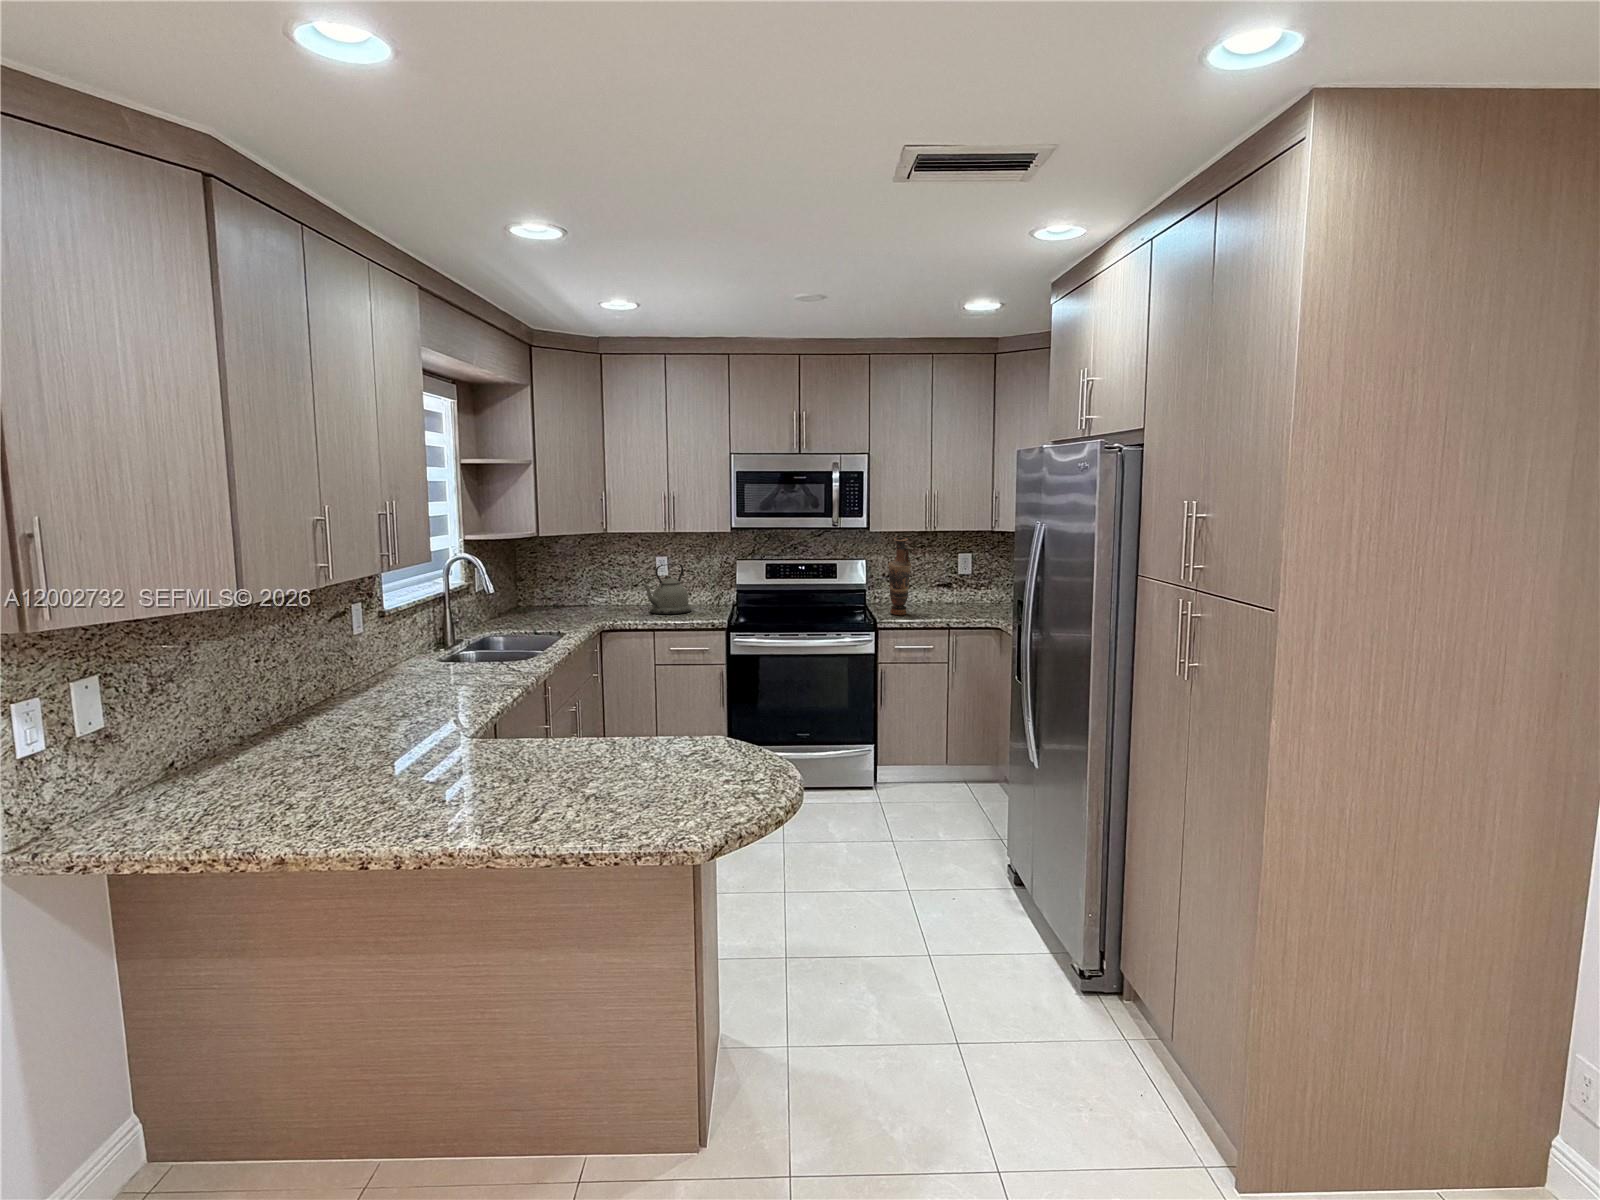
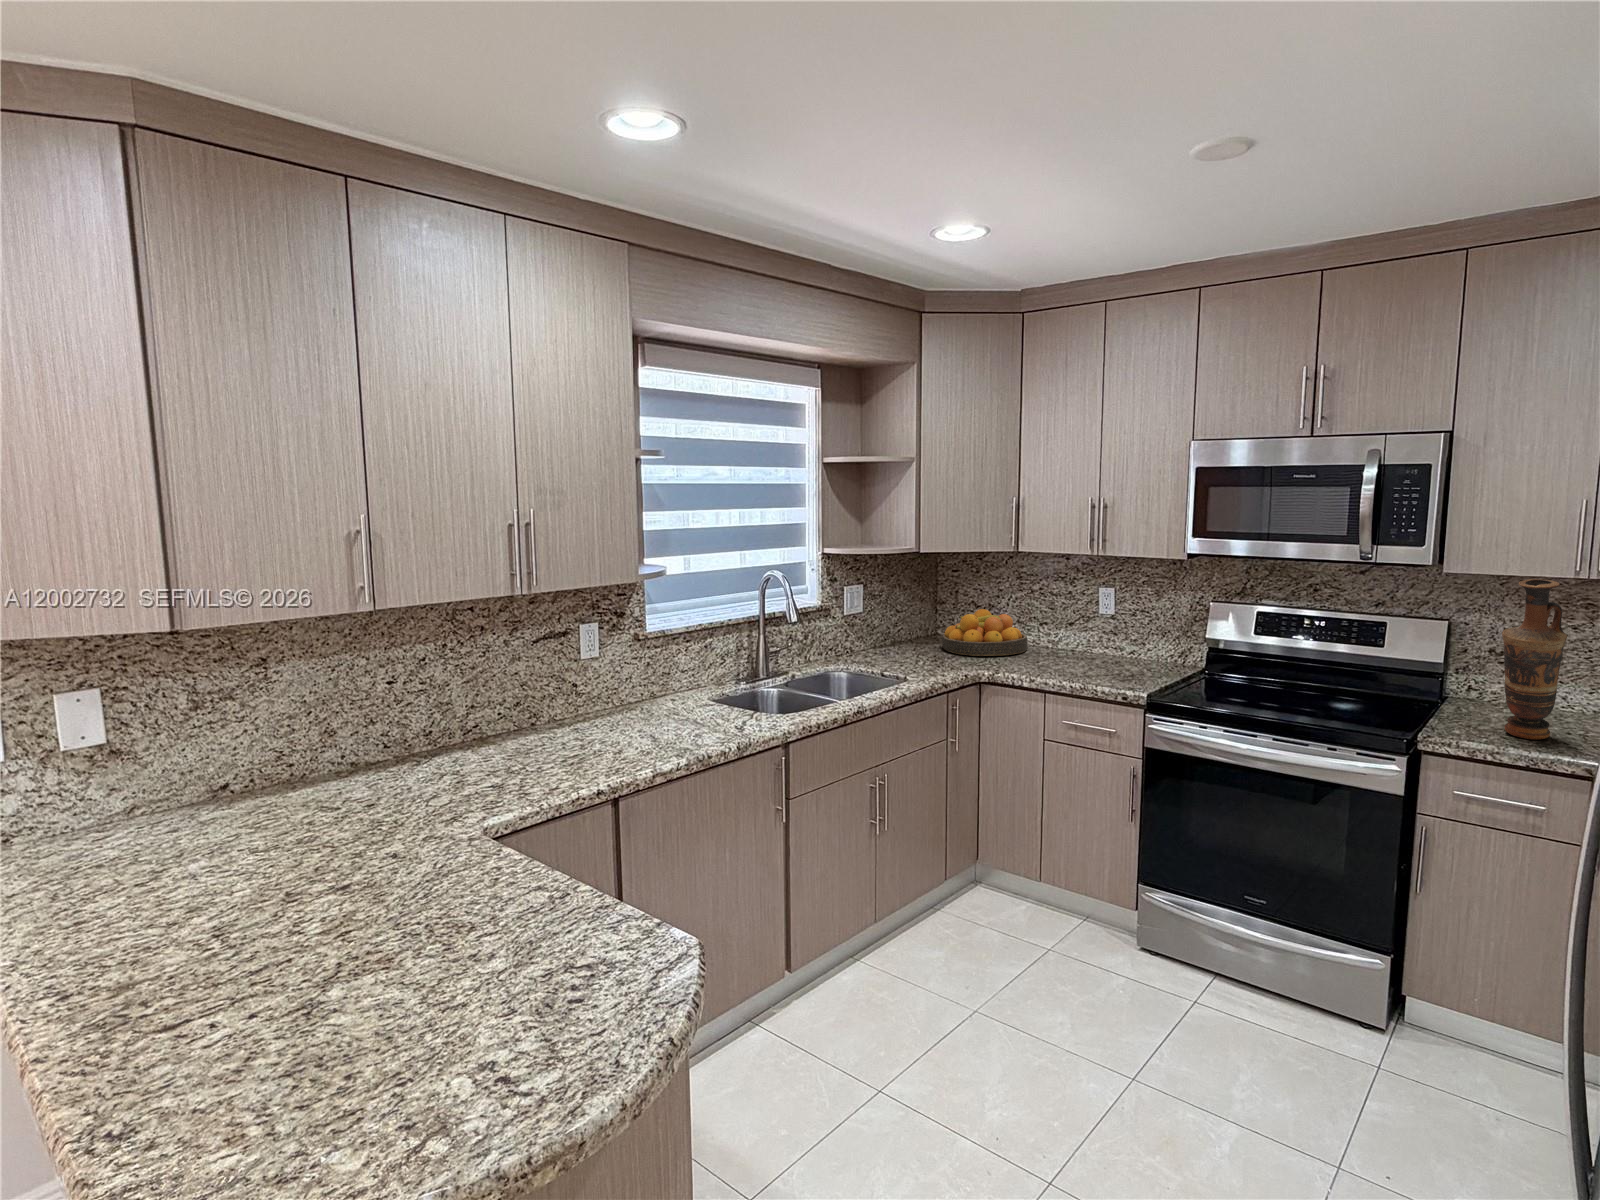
kettle: present [642,564,692,614] -> none [1044,599,1124,671]
fruit bowl: none [546,580,614,615] -> present [942,609,1028,656]

